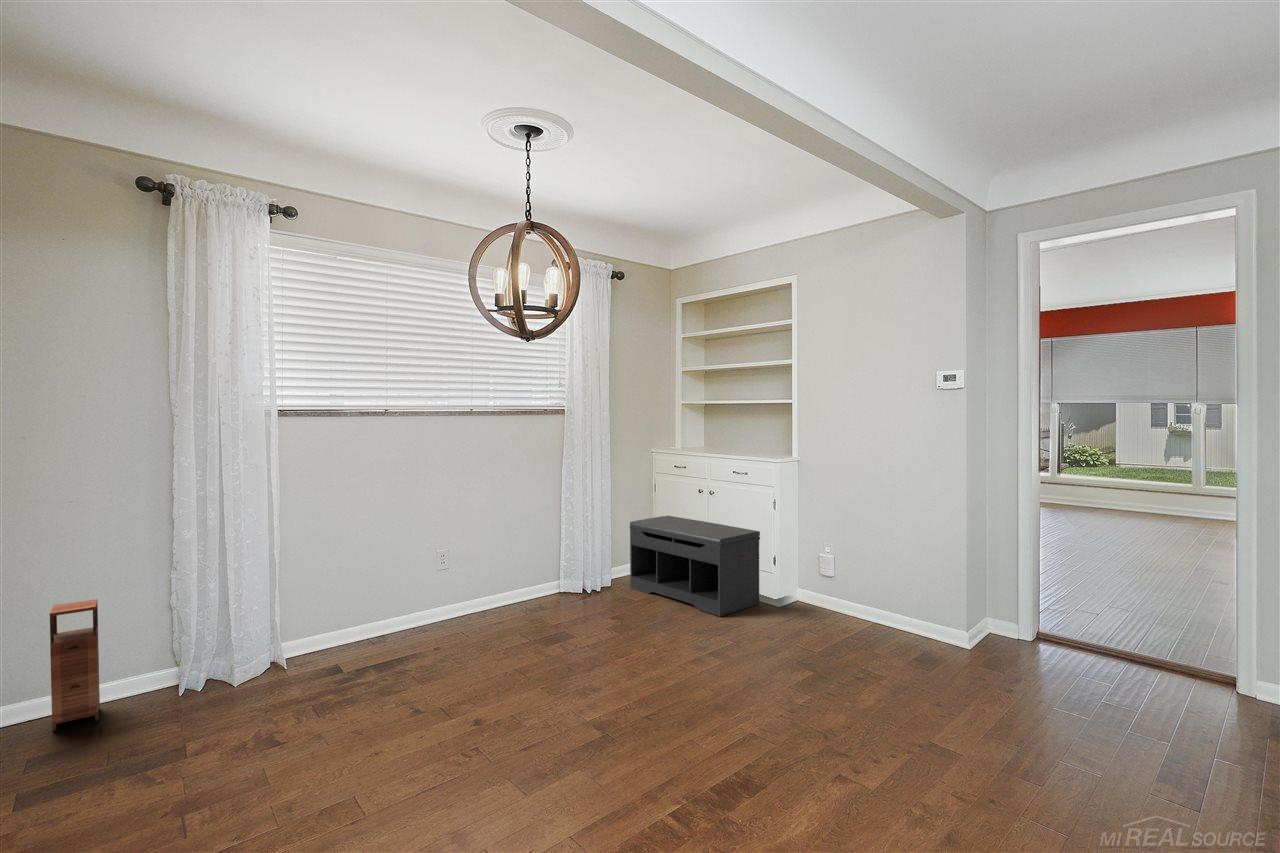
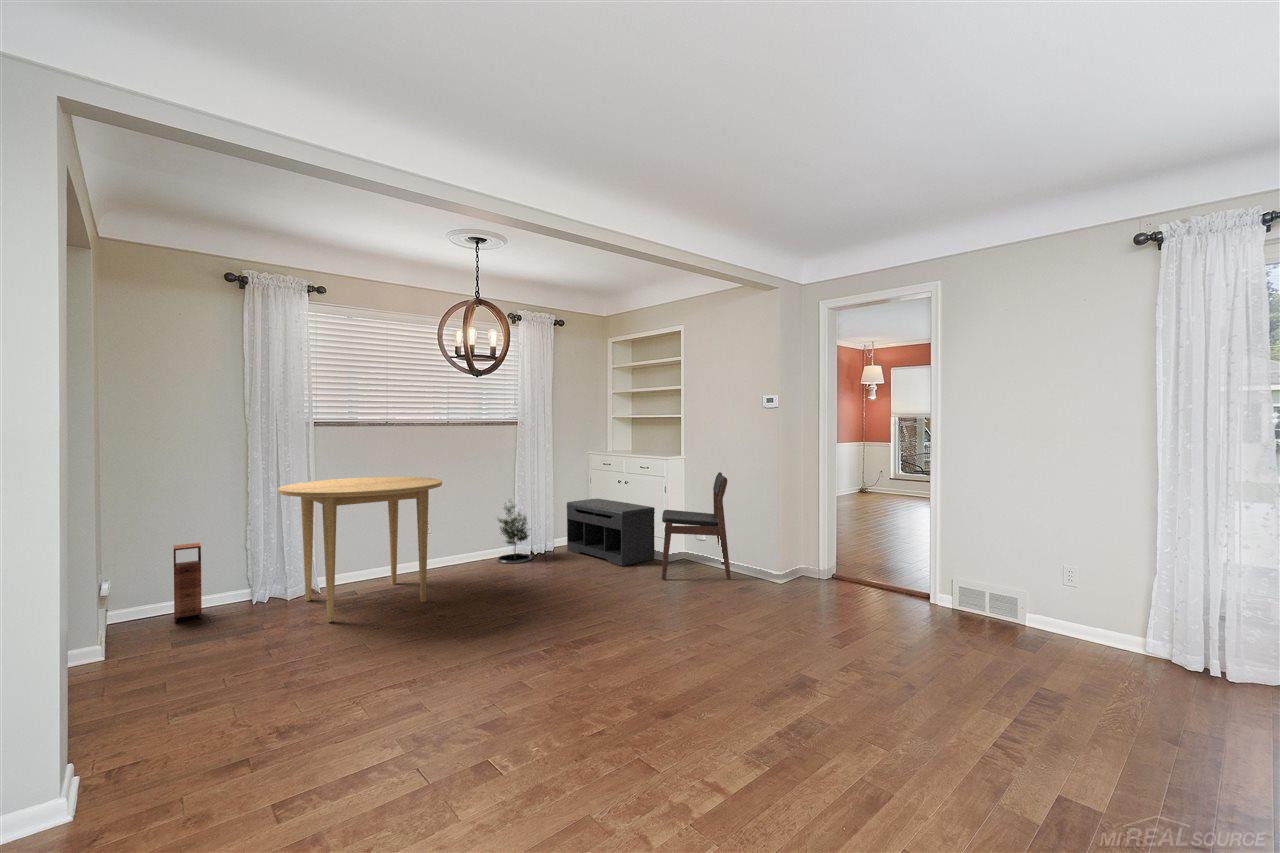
dining chair: none [774,483,892,642] -> present [662,472,731,580]
dining table: none [219,491,471,732] -> present [278,477,442,622]
potted tree: none [536,518,586,611] -> present [497,503,532,563]

